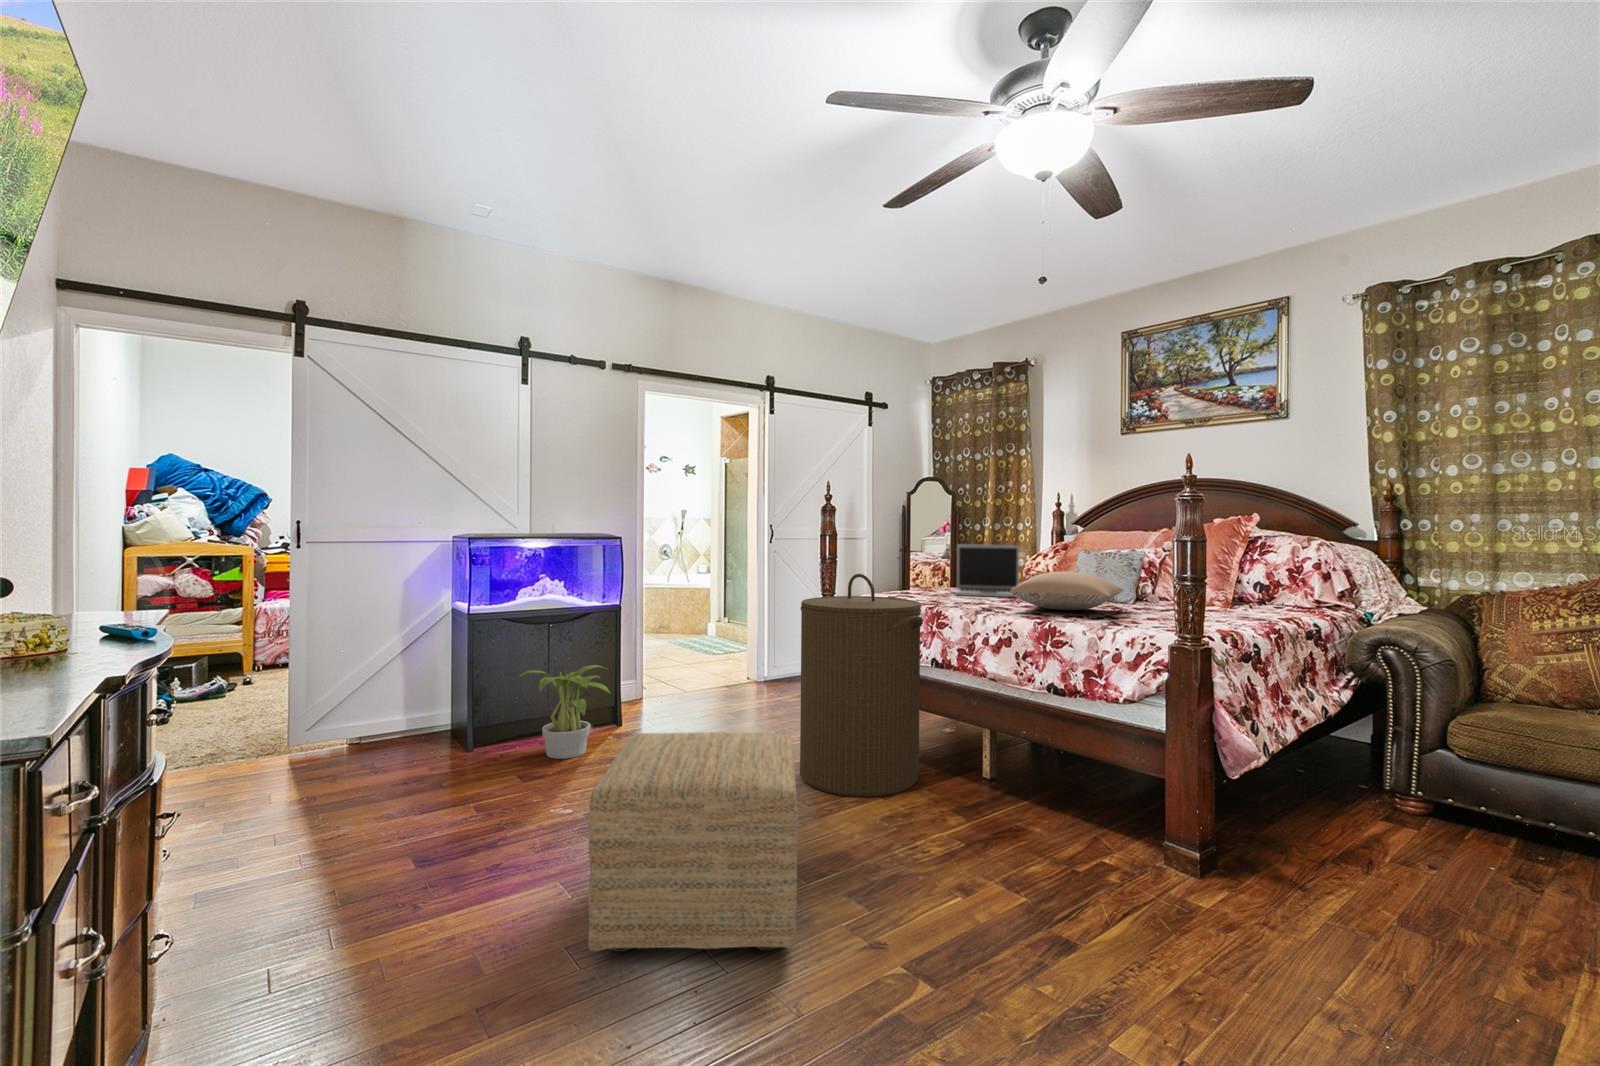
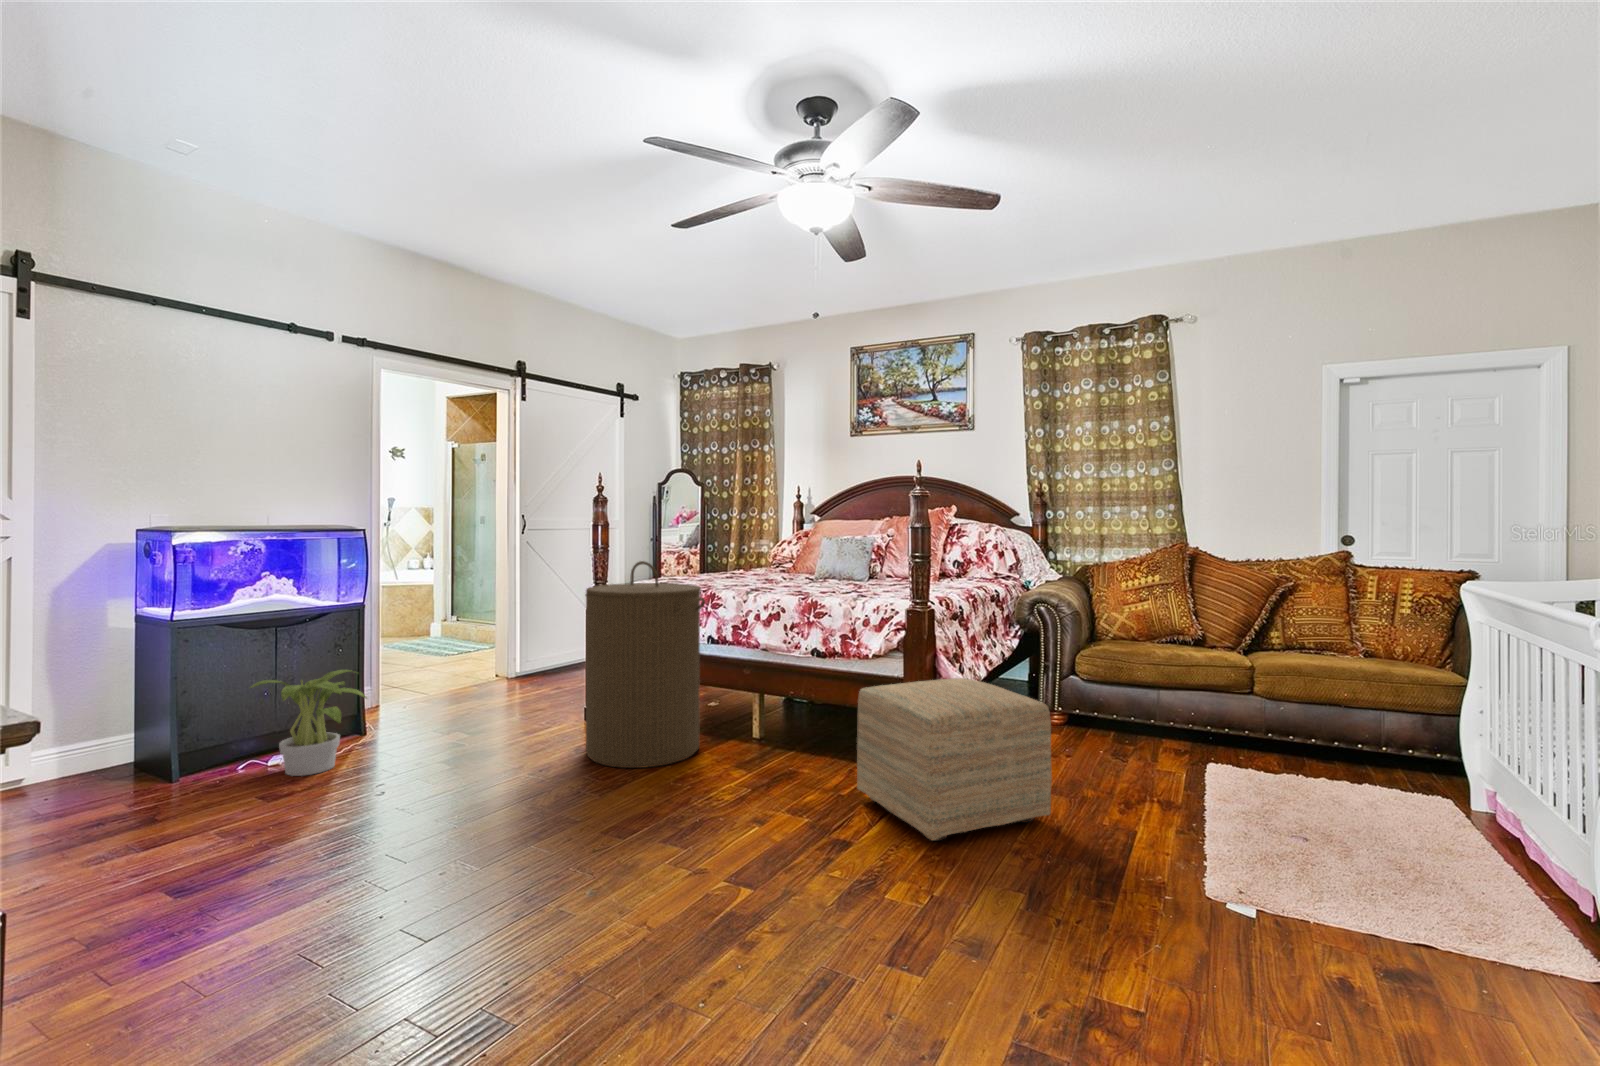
laptop: present [955,544,1019,597] -> none [717,533,777,580]
pillow: present [1011,572,1124,610] -> none [775,555,863,588]
ottoman: present [588,732,797,952] -> present [857,678,1052,841]

